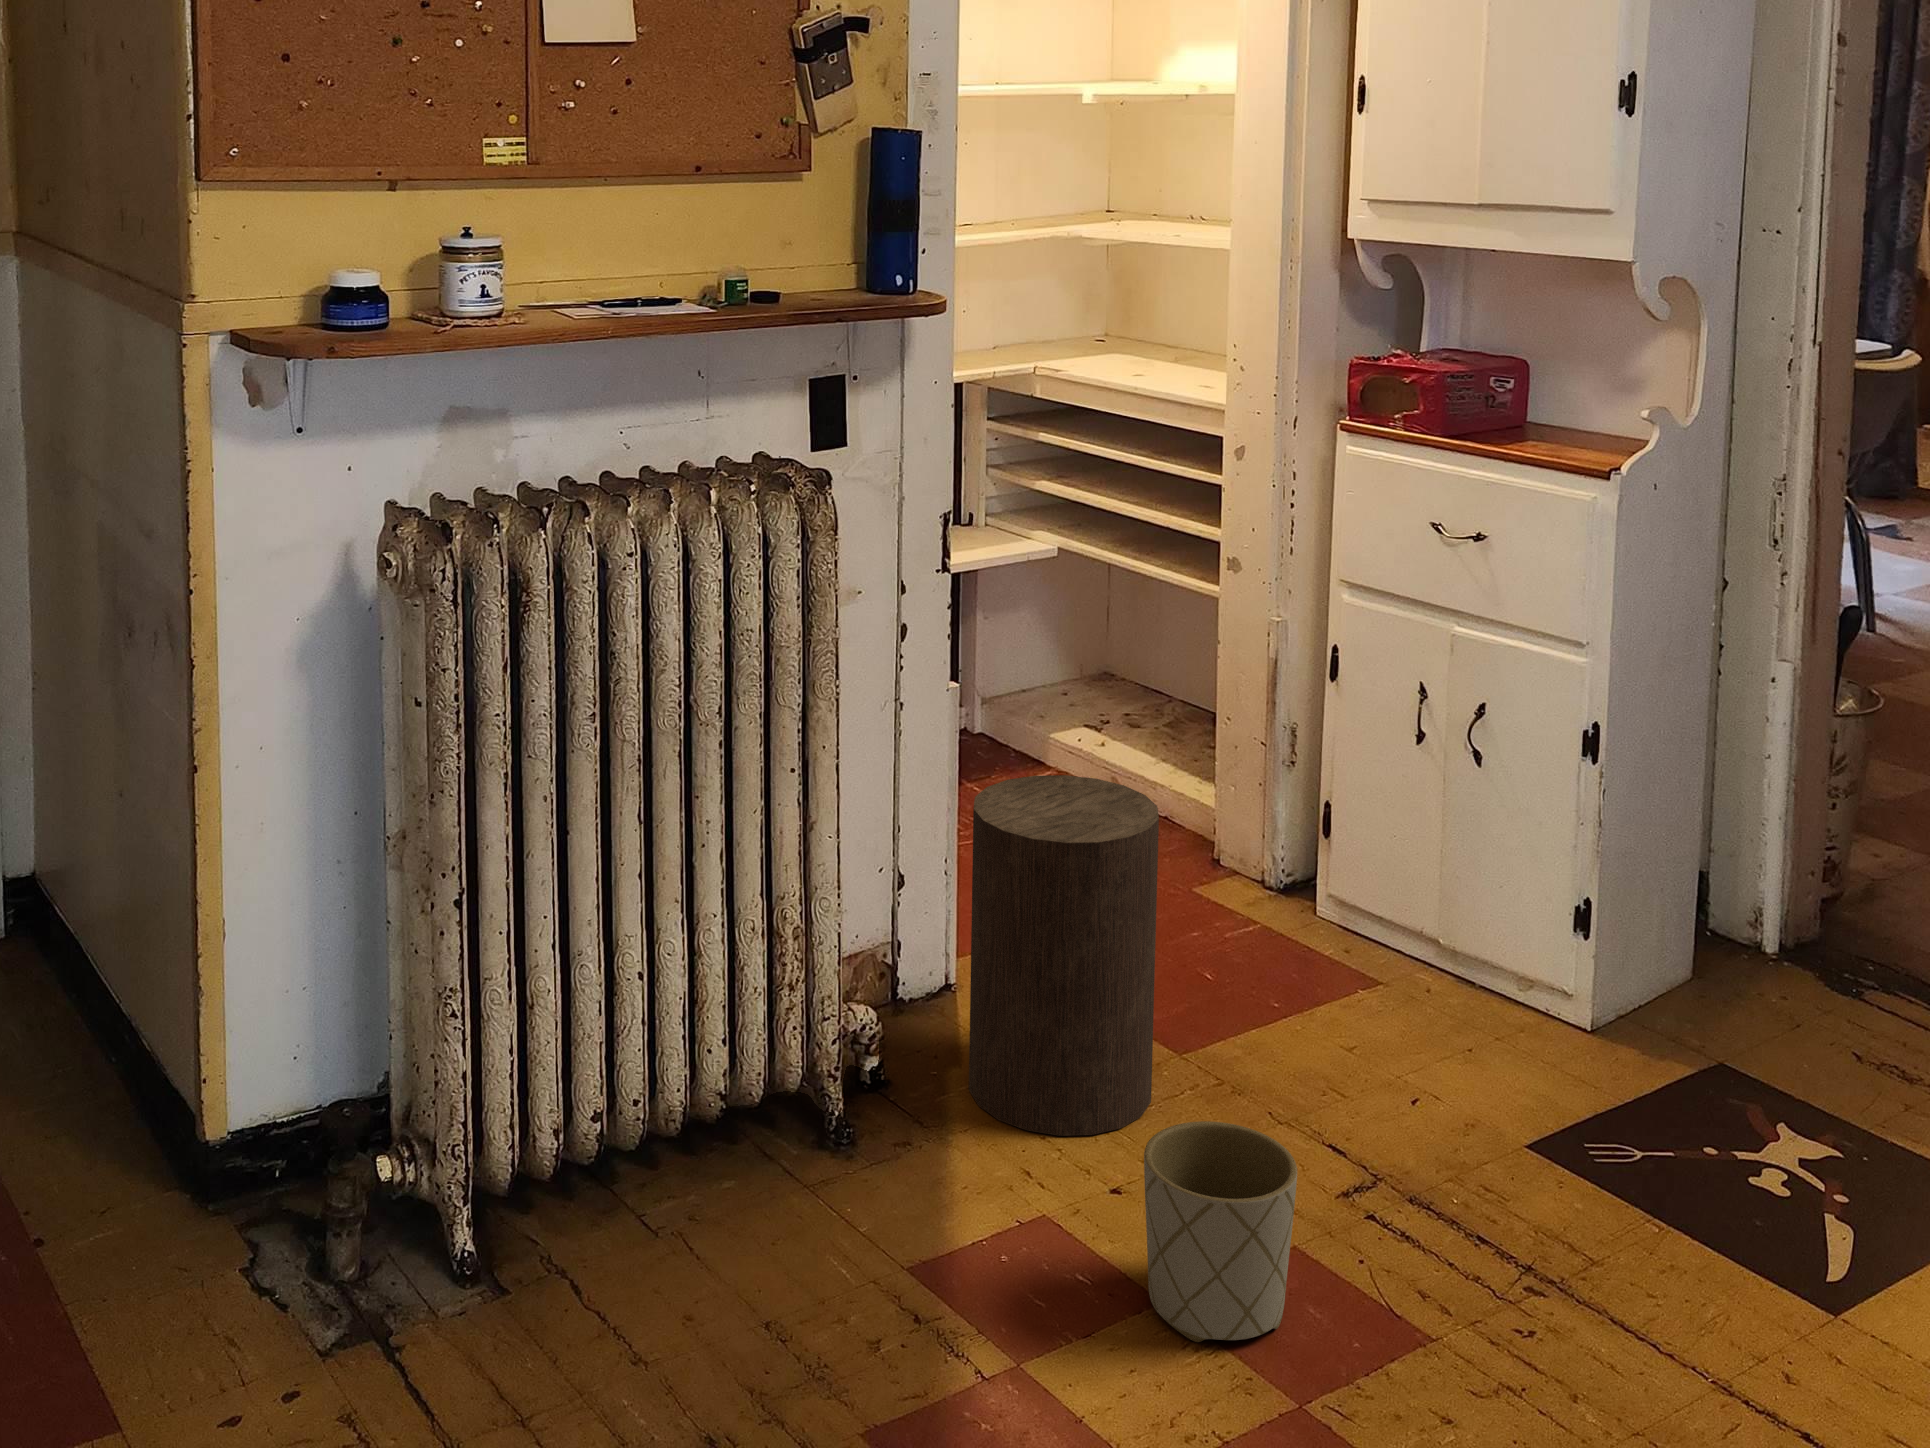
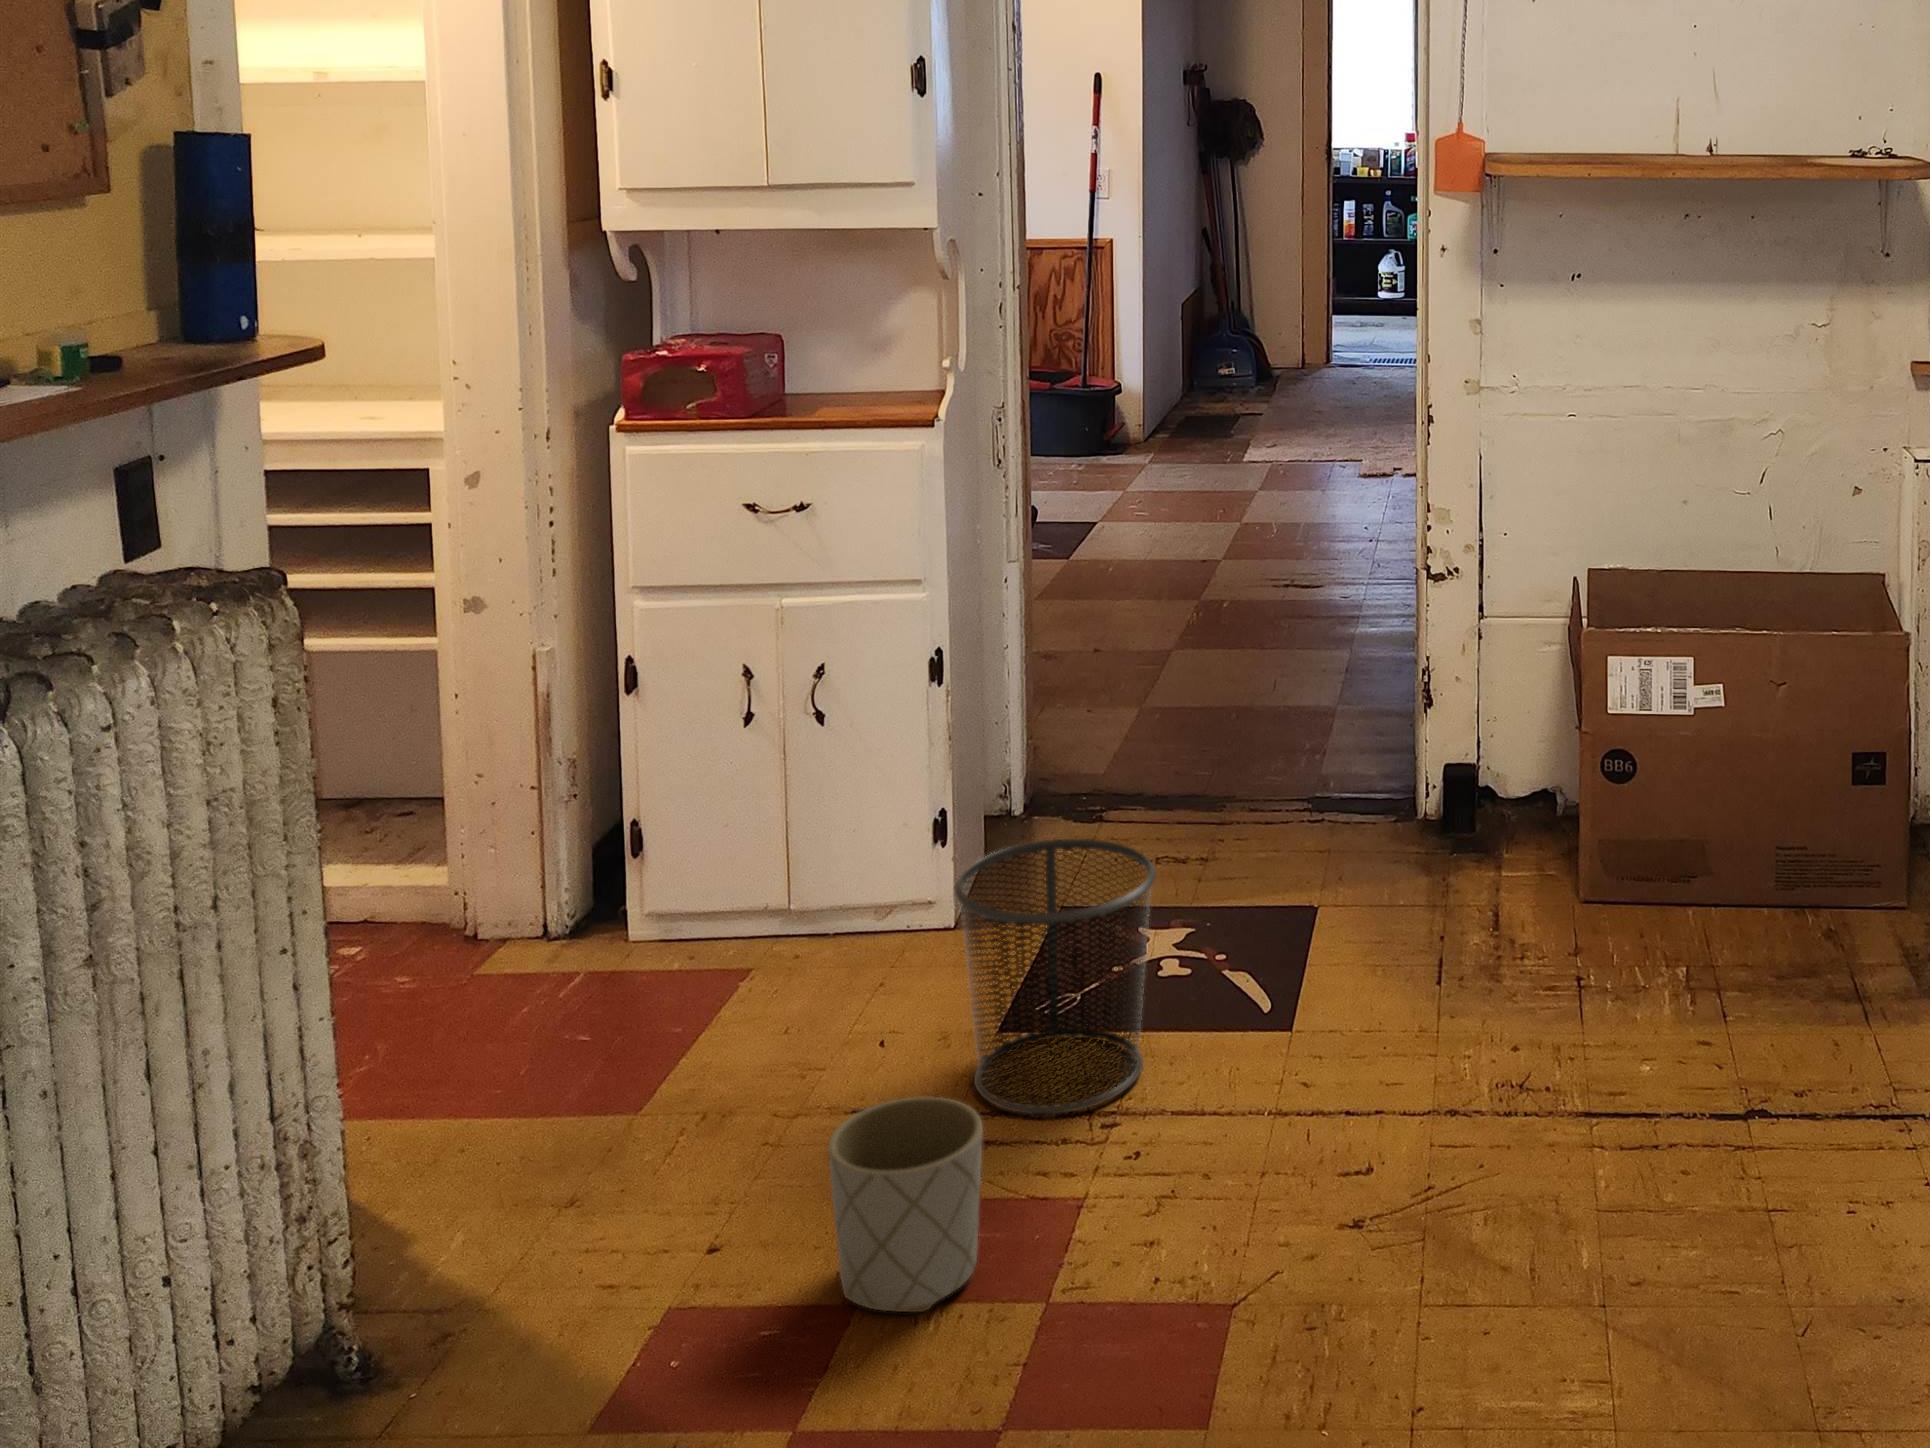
stool: present [969,775,1159,1136] -> none [428,846,671,1257]
waste bin: none [1435,945,1671,1266] -> present [955,839,1156,1114]

